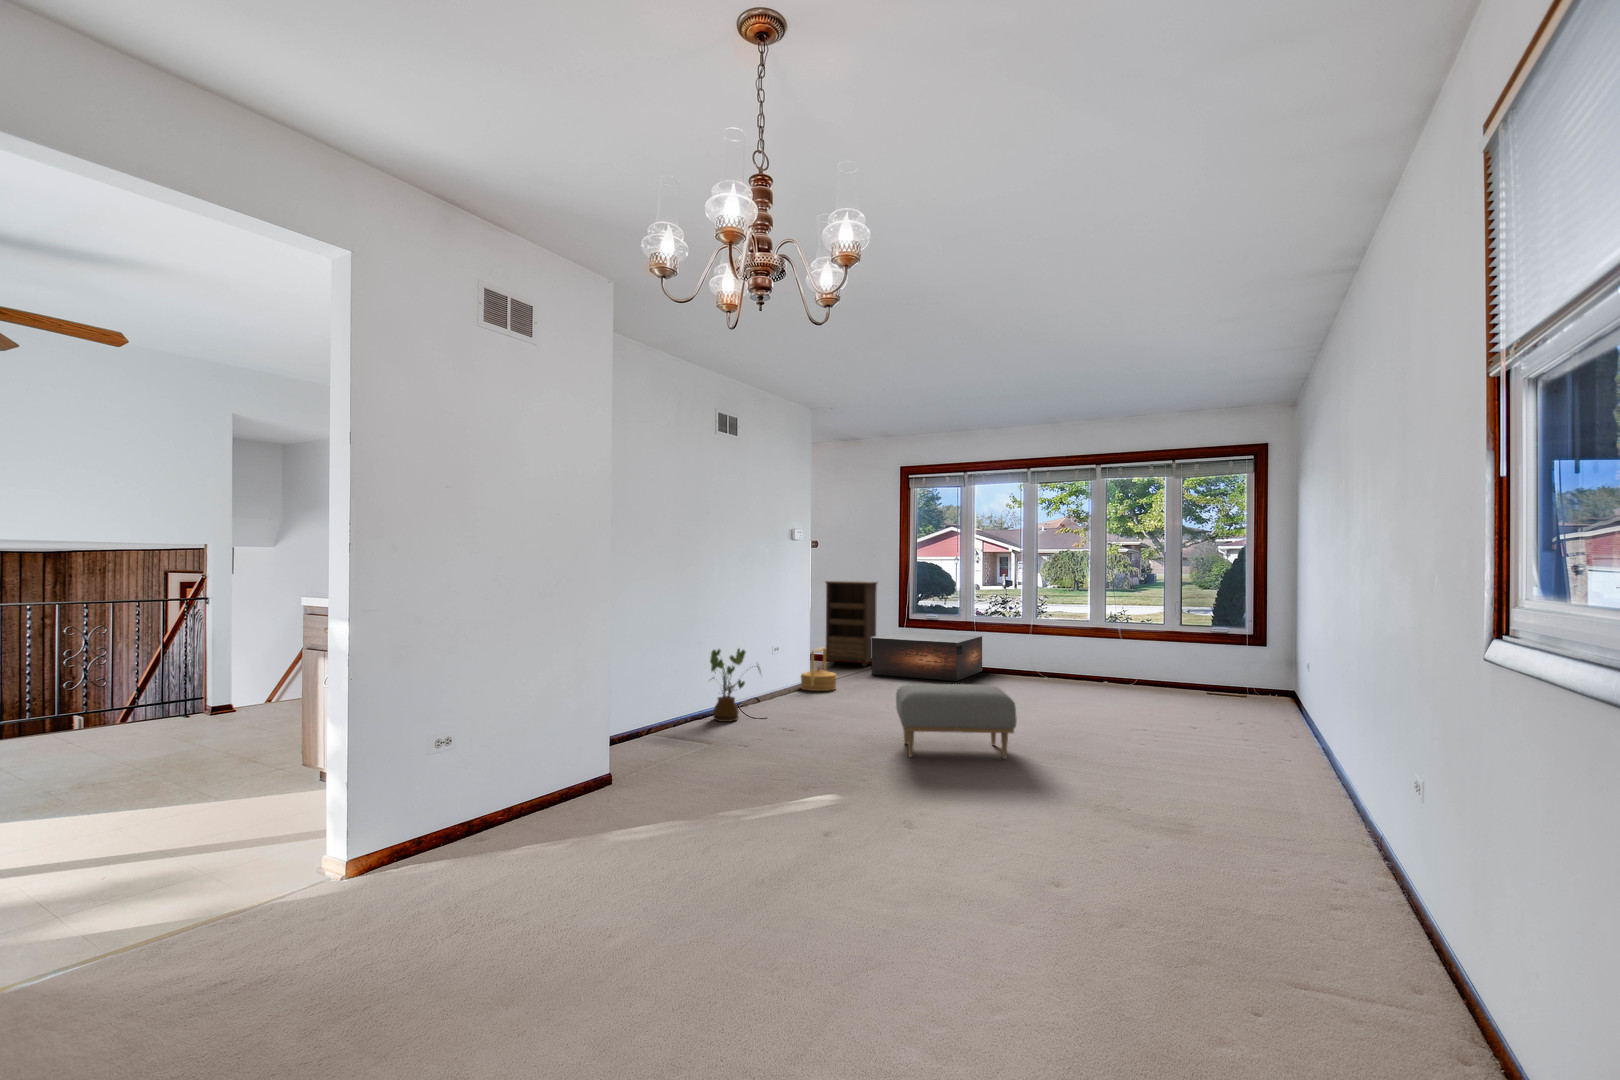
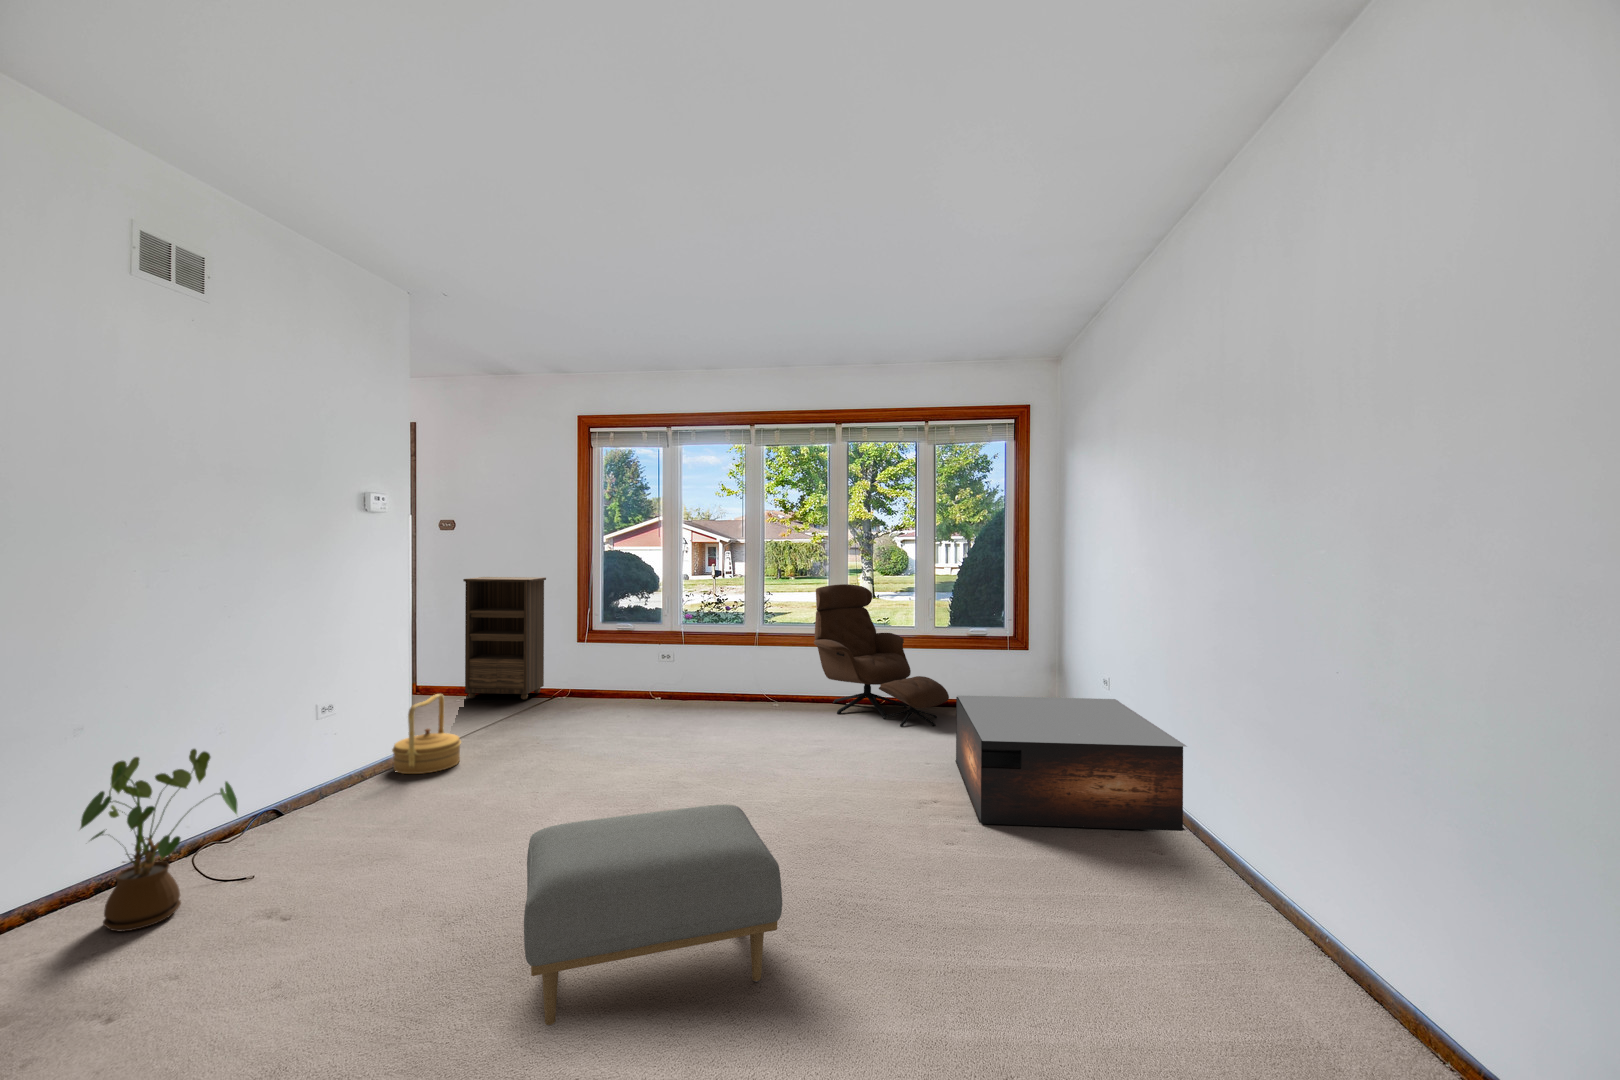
lounge chair: none [1076,590,1184,697] -> present [814,584,949,727]
coffee table: present [872,631,982,681] -> present [956,695,1187,831]

